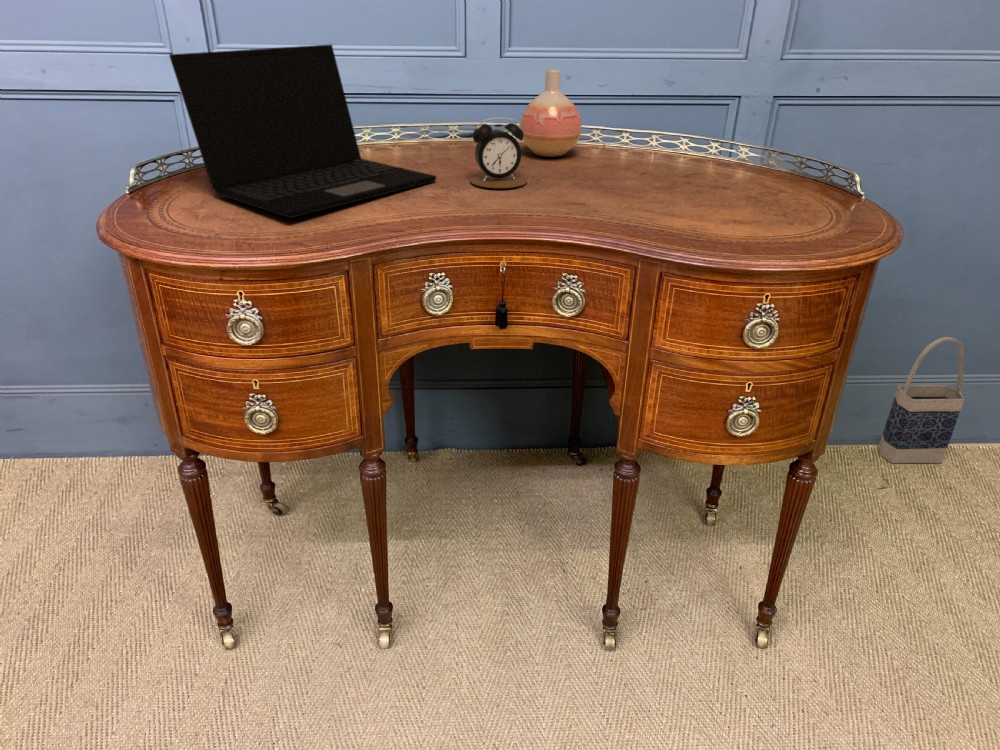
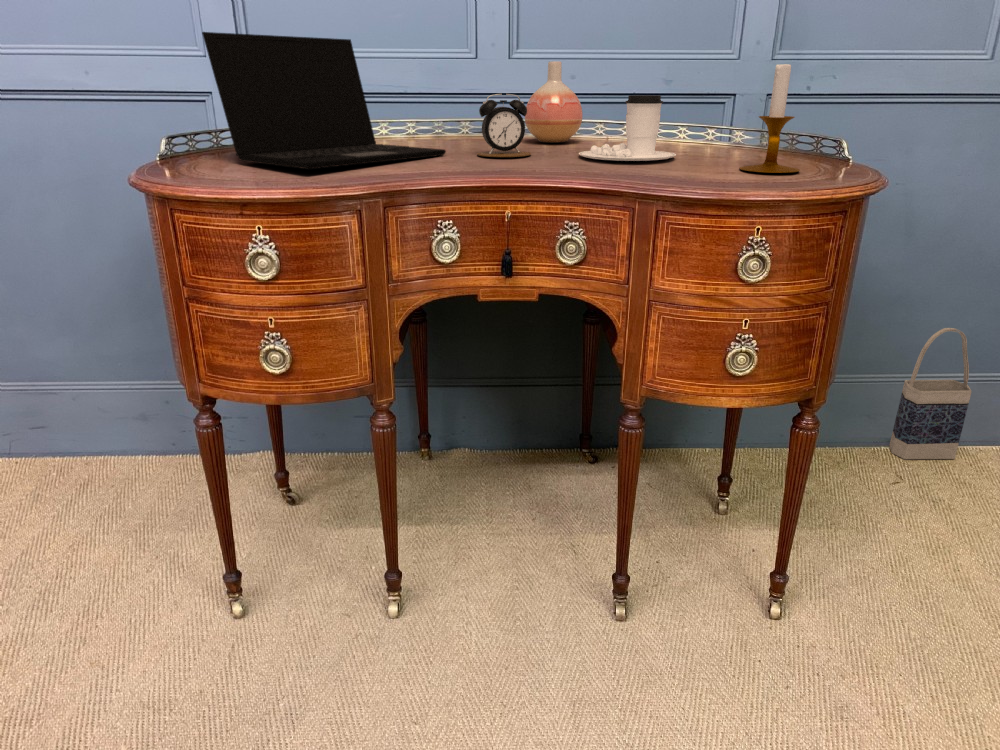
candlestick: none [747,110,811,226] -> present [740,64,800,173]
coffee cup: none [578,123,681,200] -> present [579,95,676,161]

